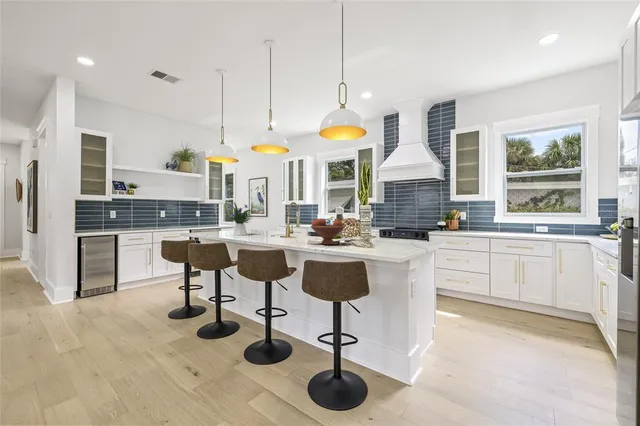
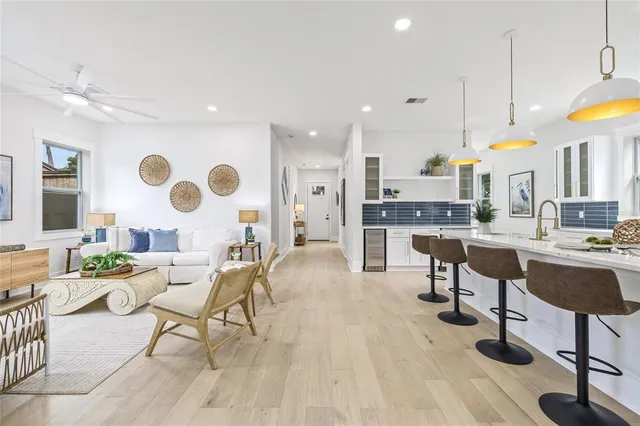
fruit bowl: present [311,219,345,245] -> none [558,218,618,250]

